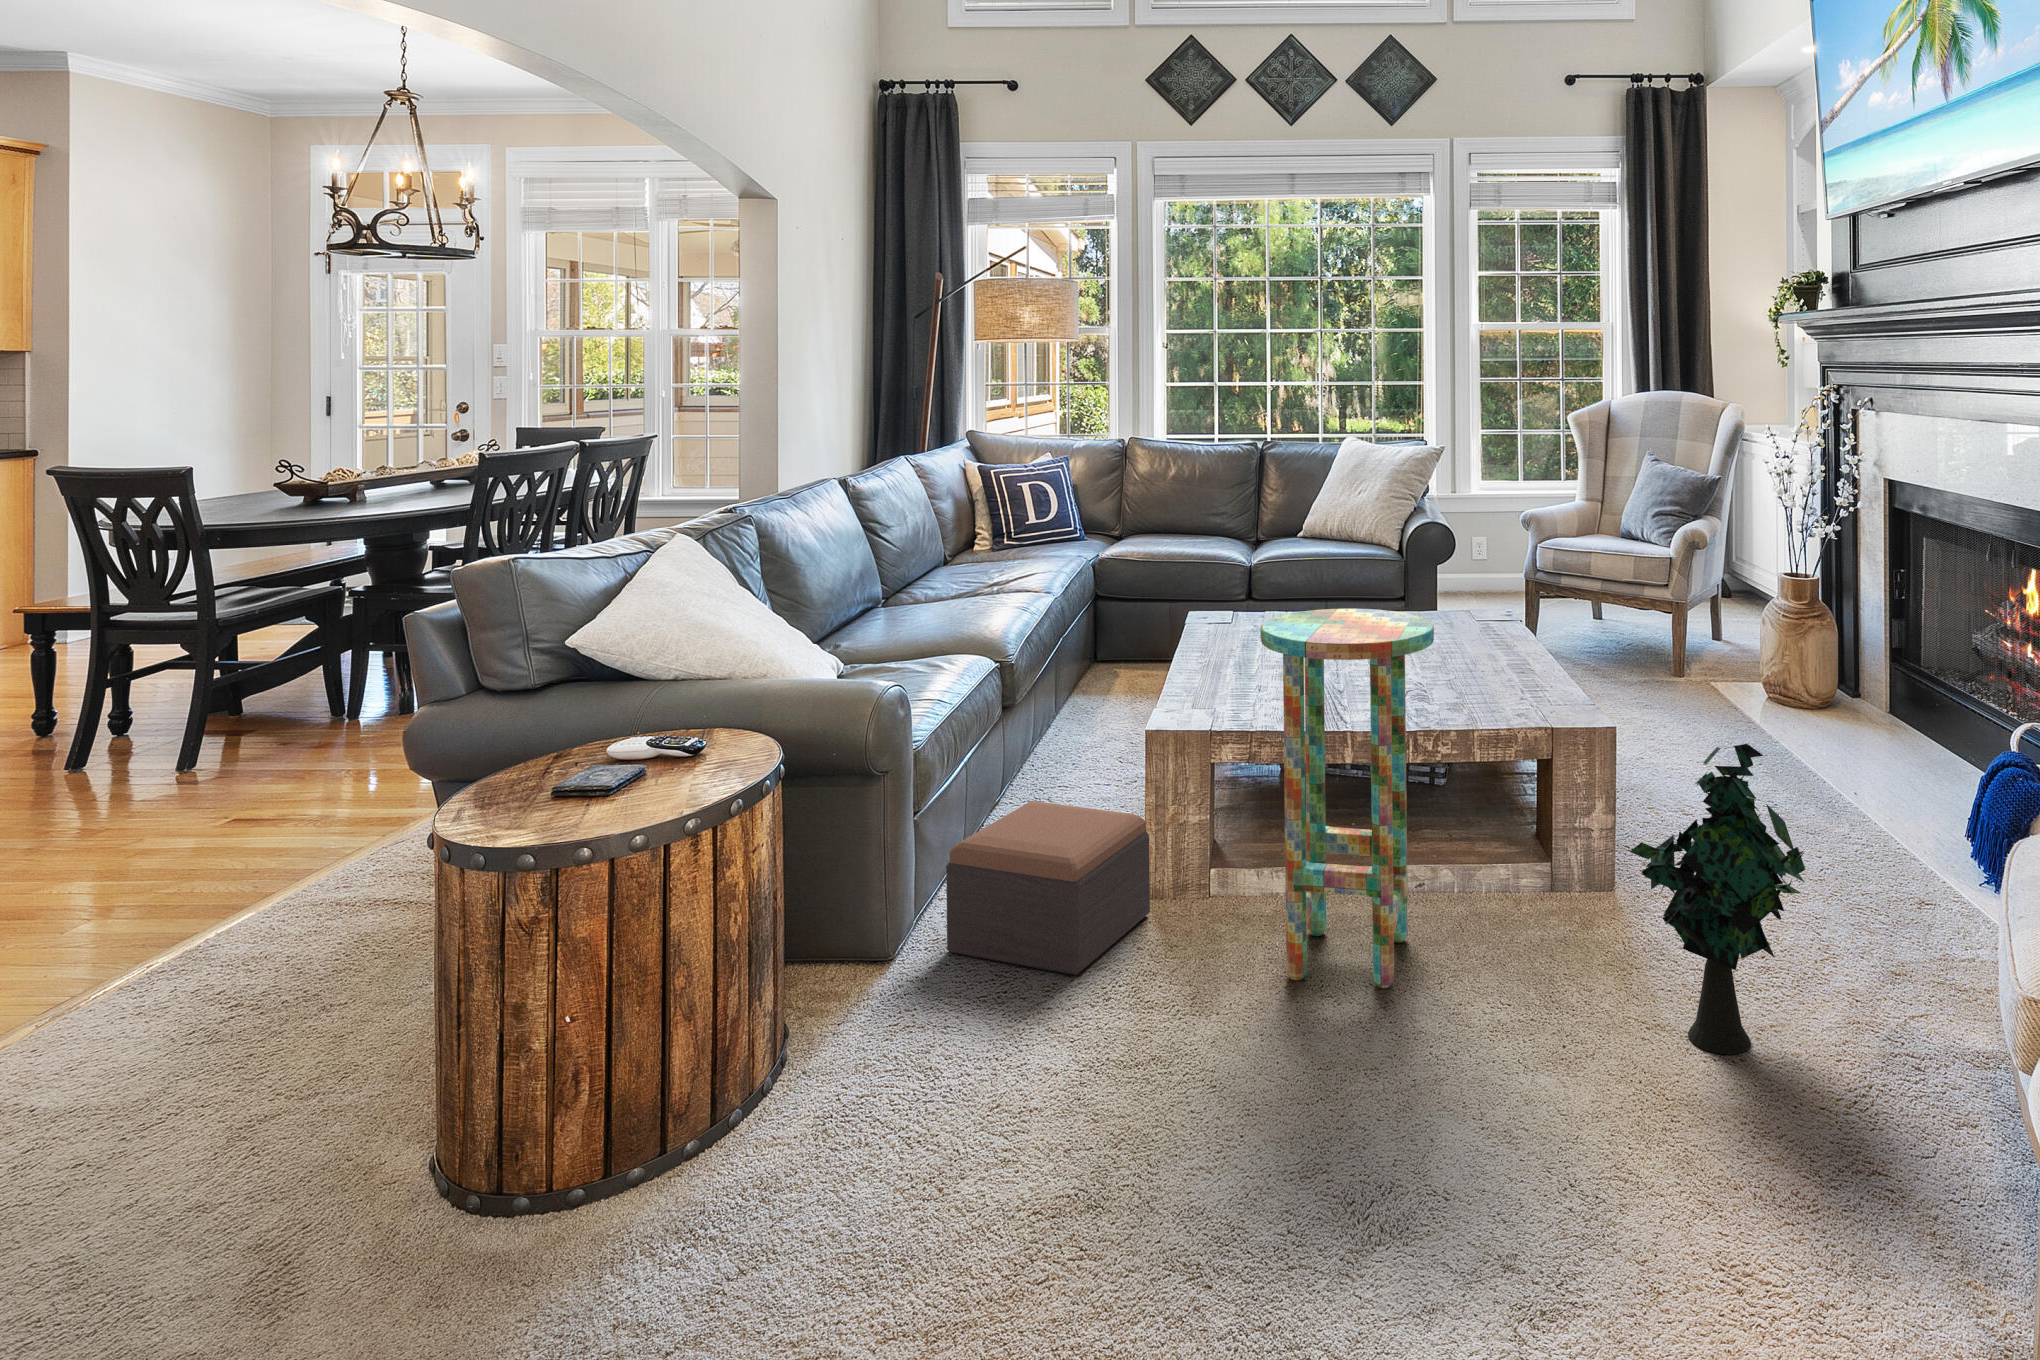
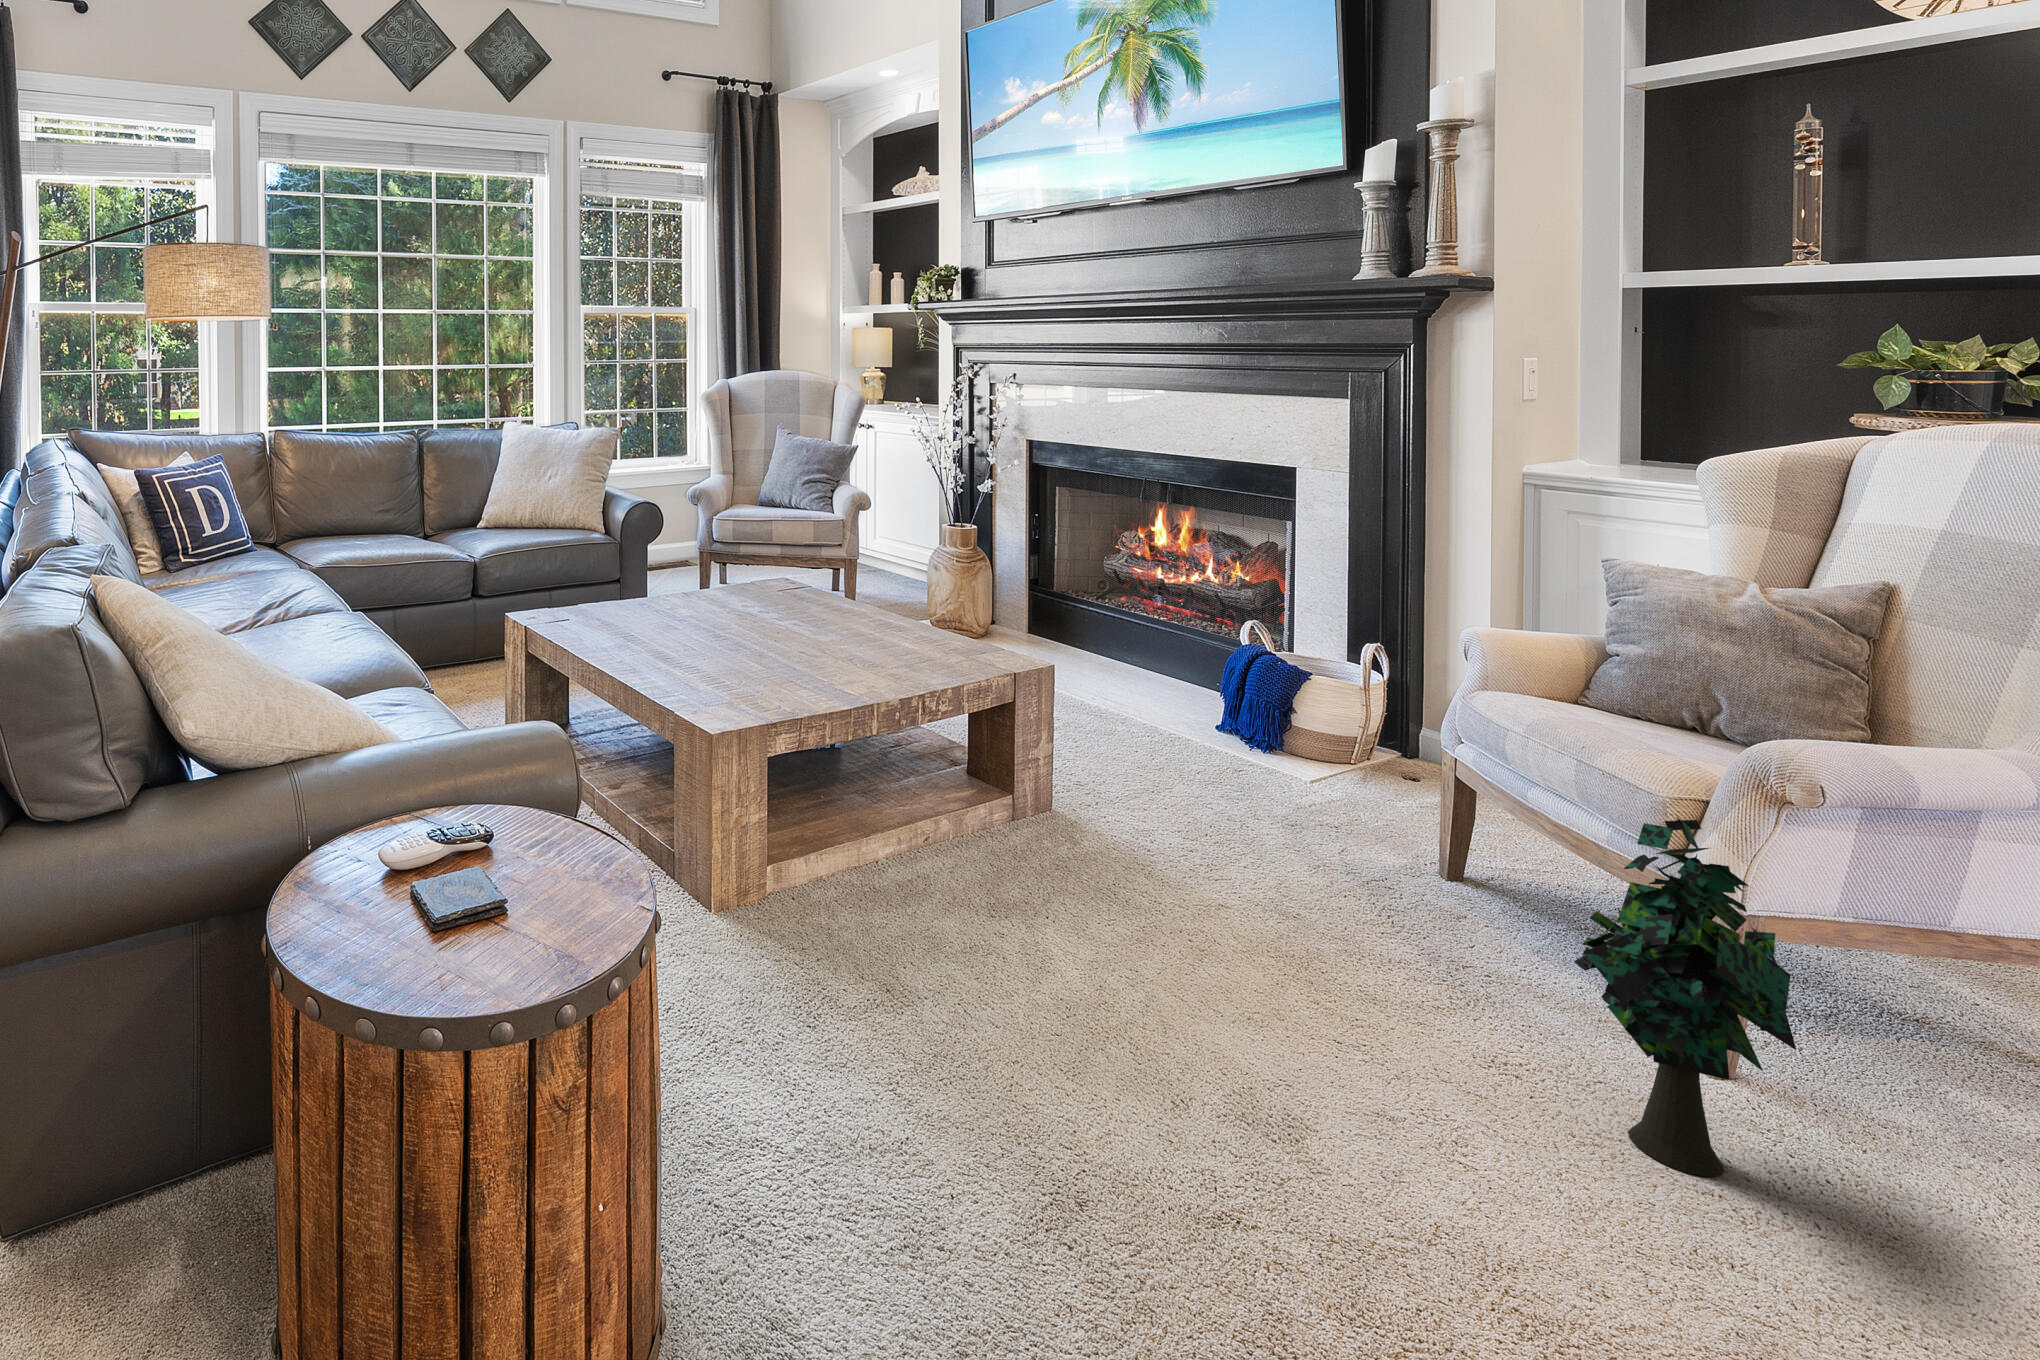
side table: present [1261,609,1434,988] -> none [1106,684,1364,1193]
footstool: present [946,801,1150,975] -> none [726,992,1003,1283]

